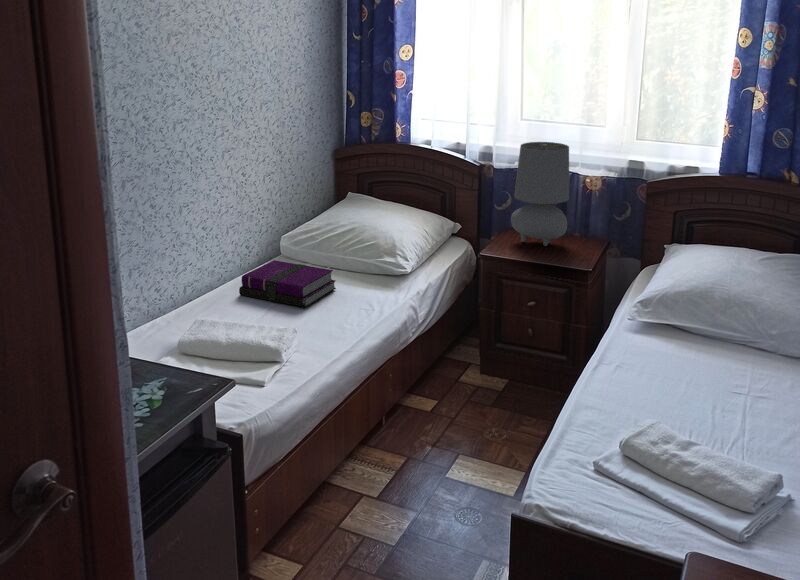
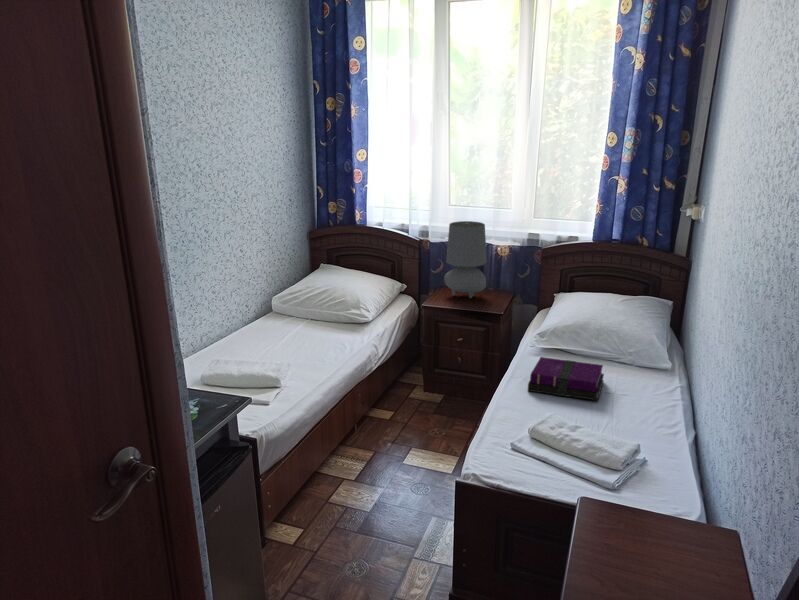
notebook: present [239,260,336,307] -> present [528,357,604,400]

